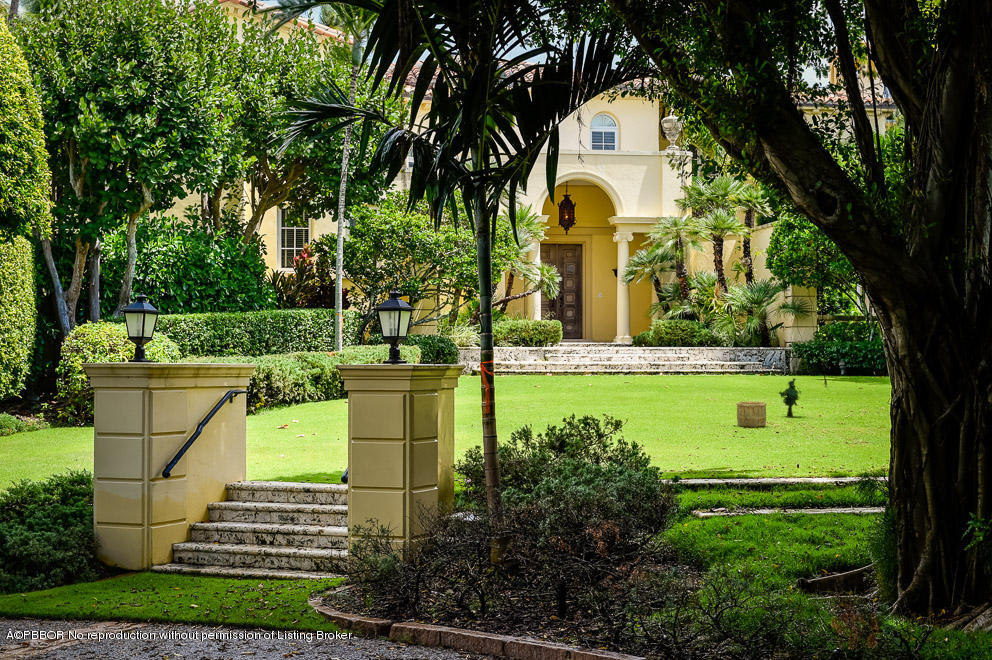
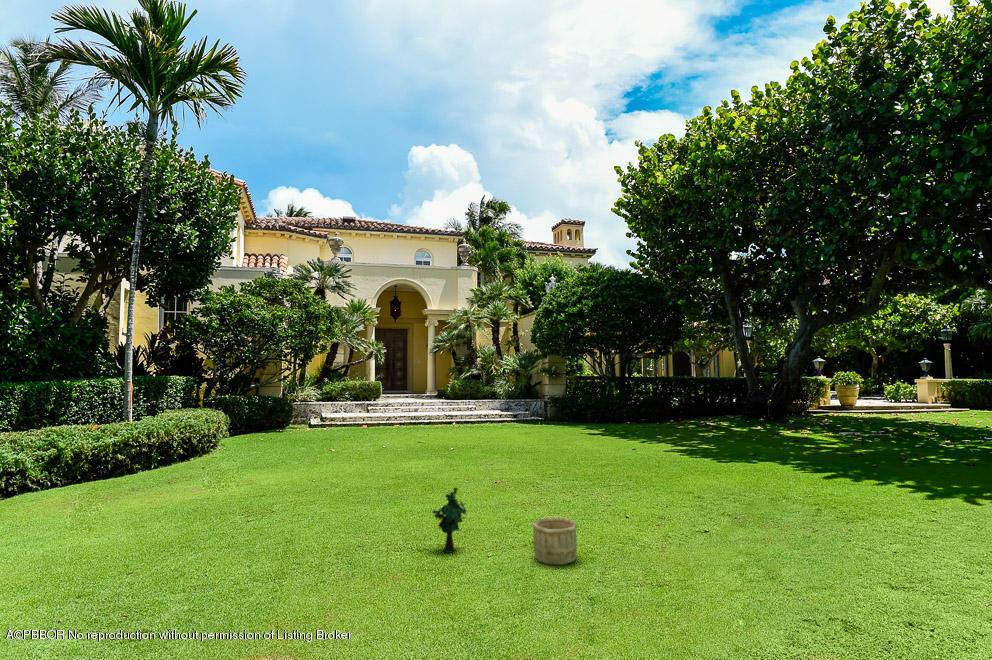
decorative plant: present [779,378,801,418] -> present [432,488,466,553]

